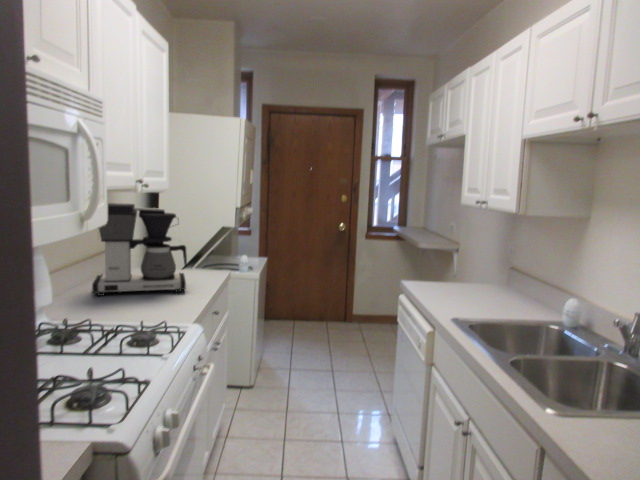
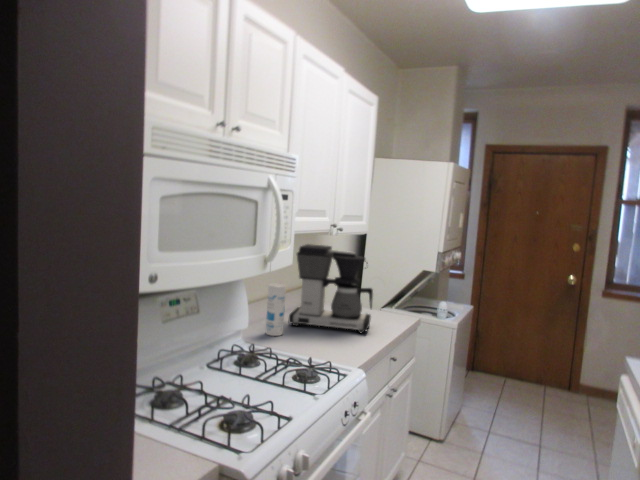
canister: none [66,249,91,309] -> present [266,283,286,336]

